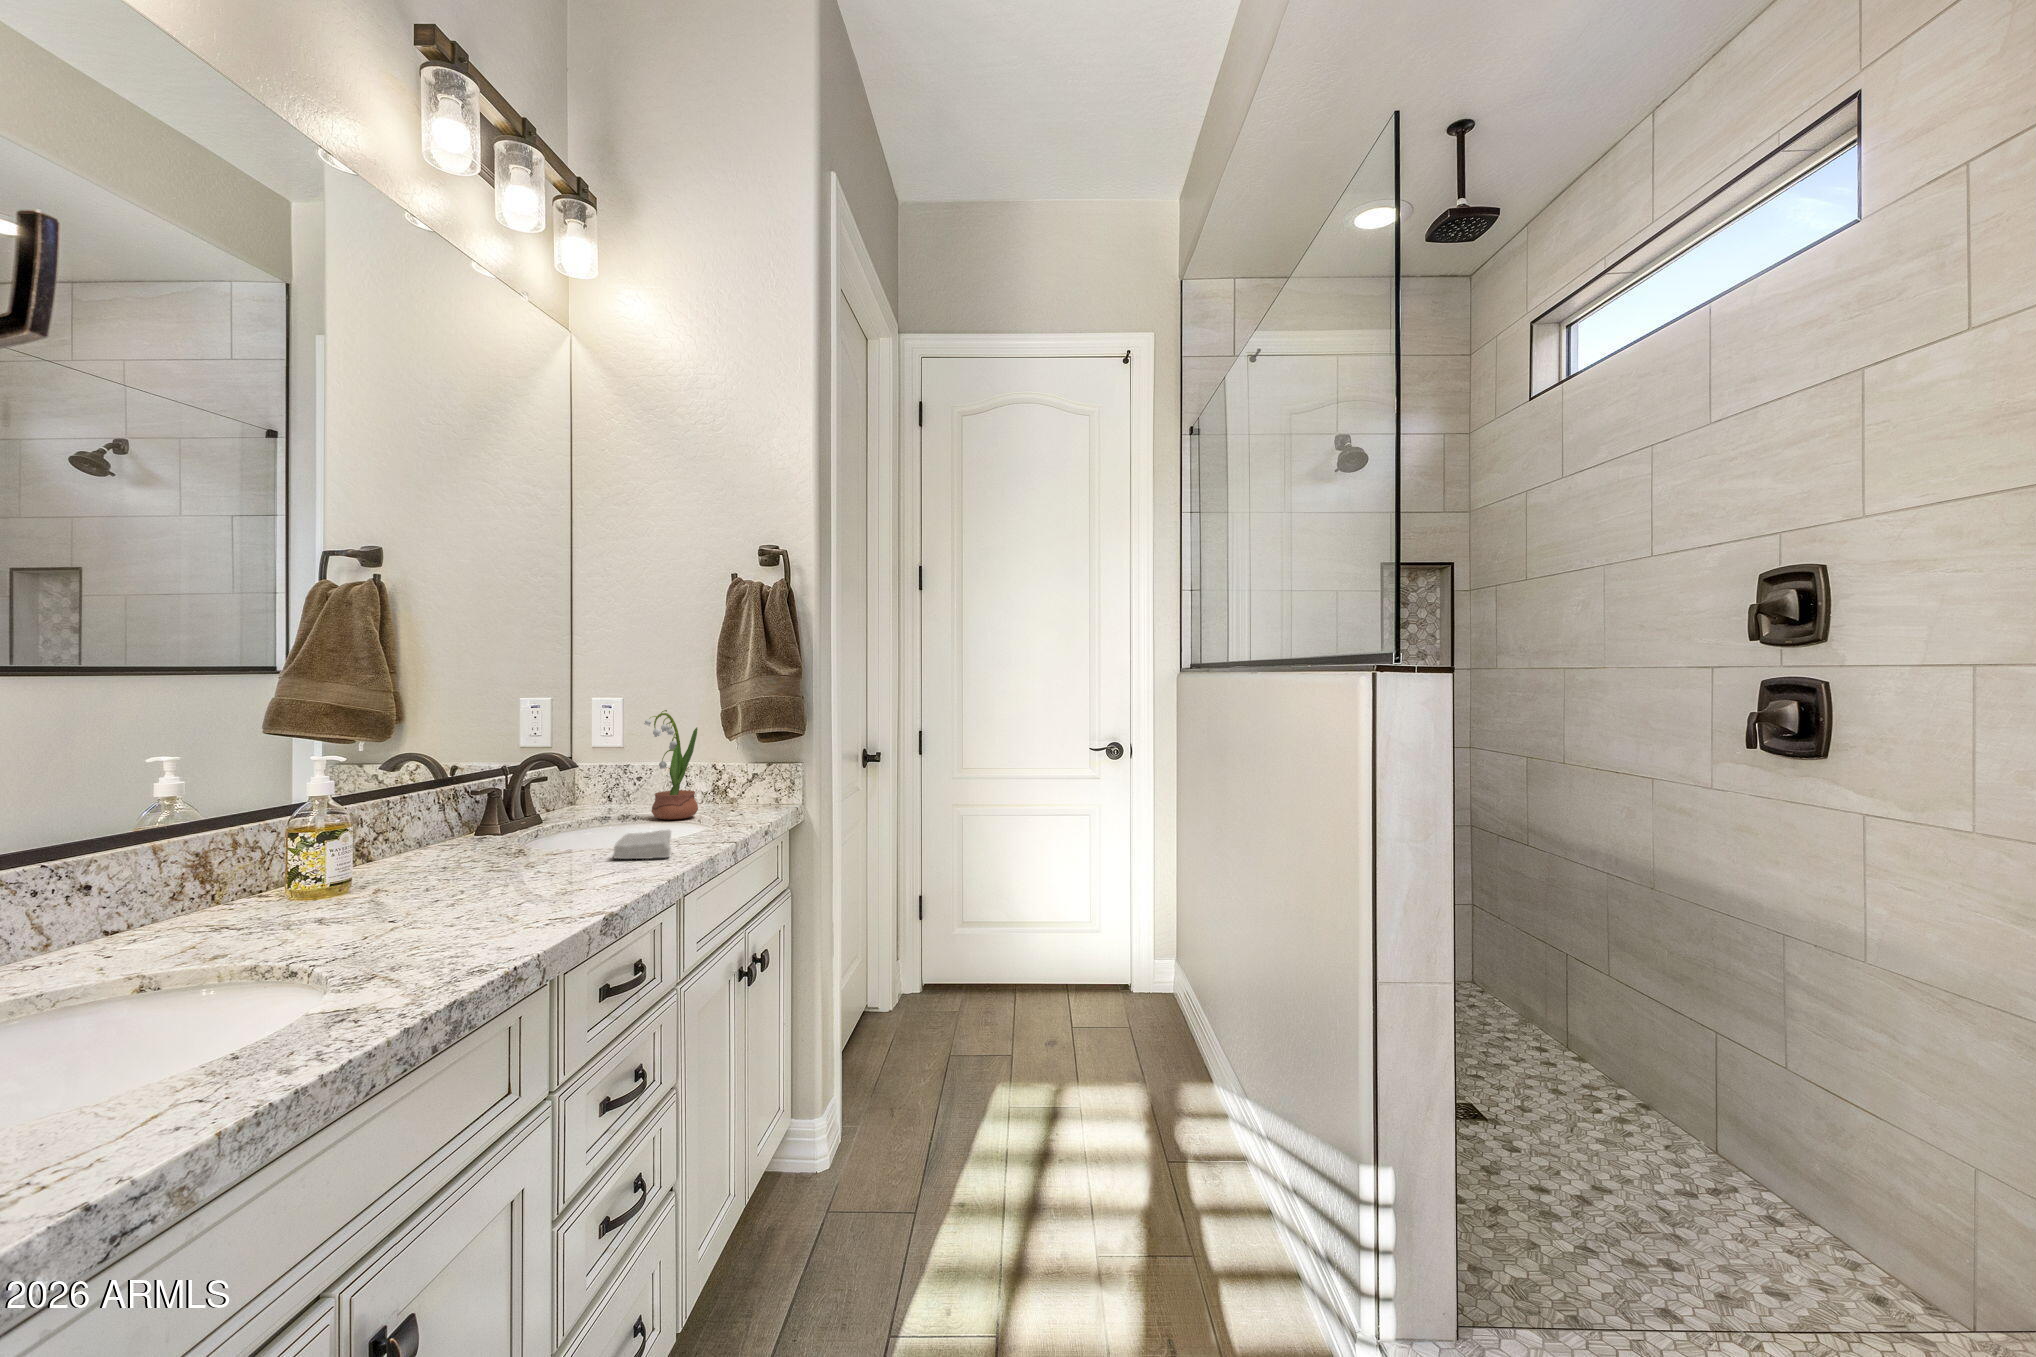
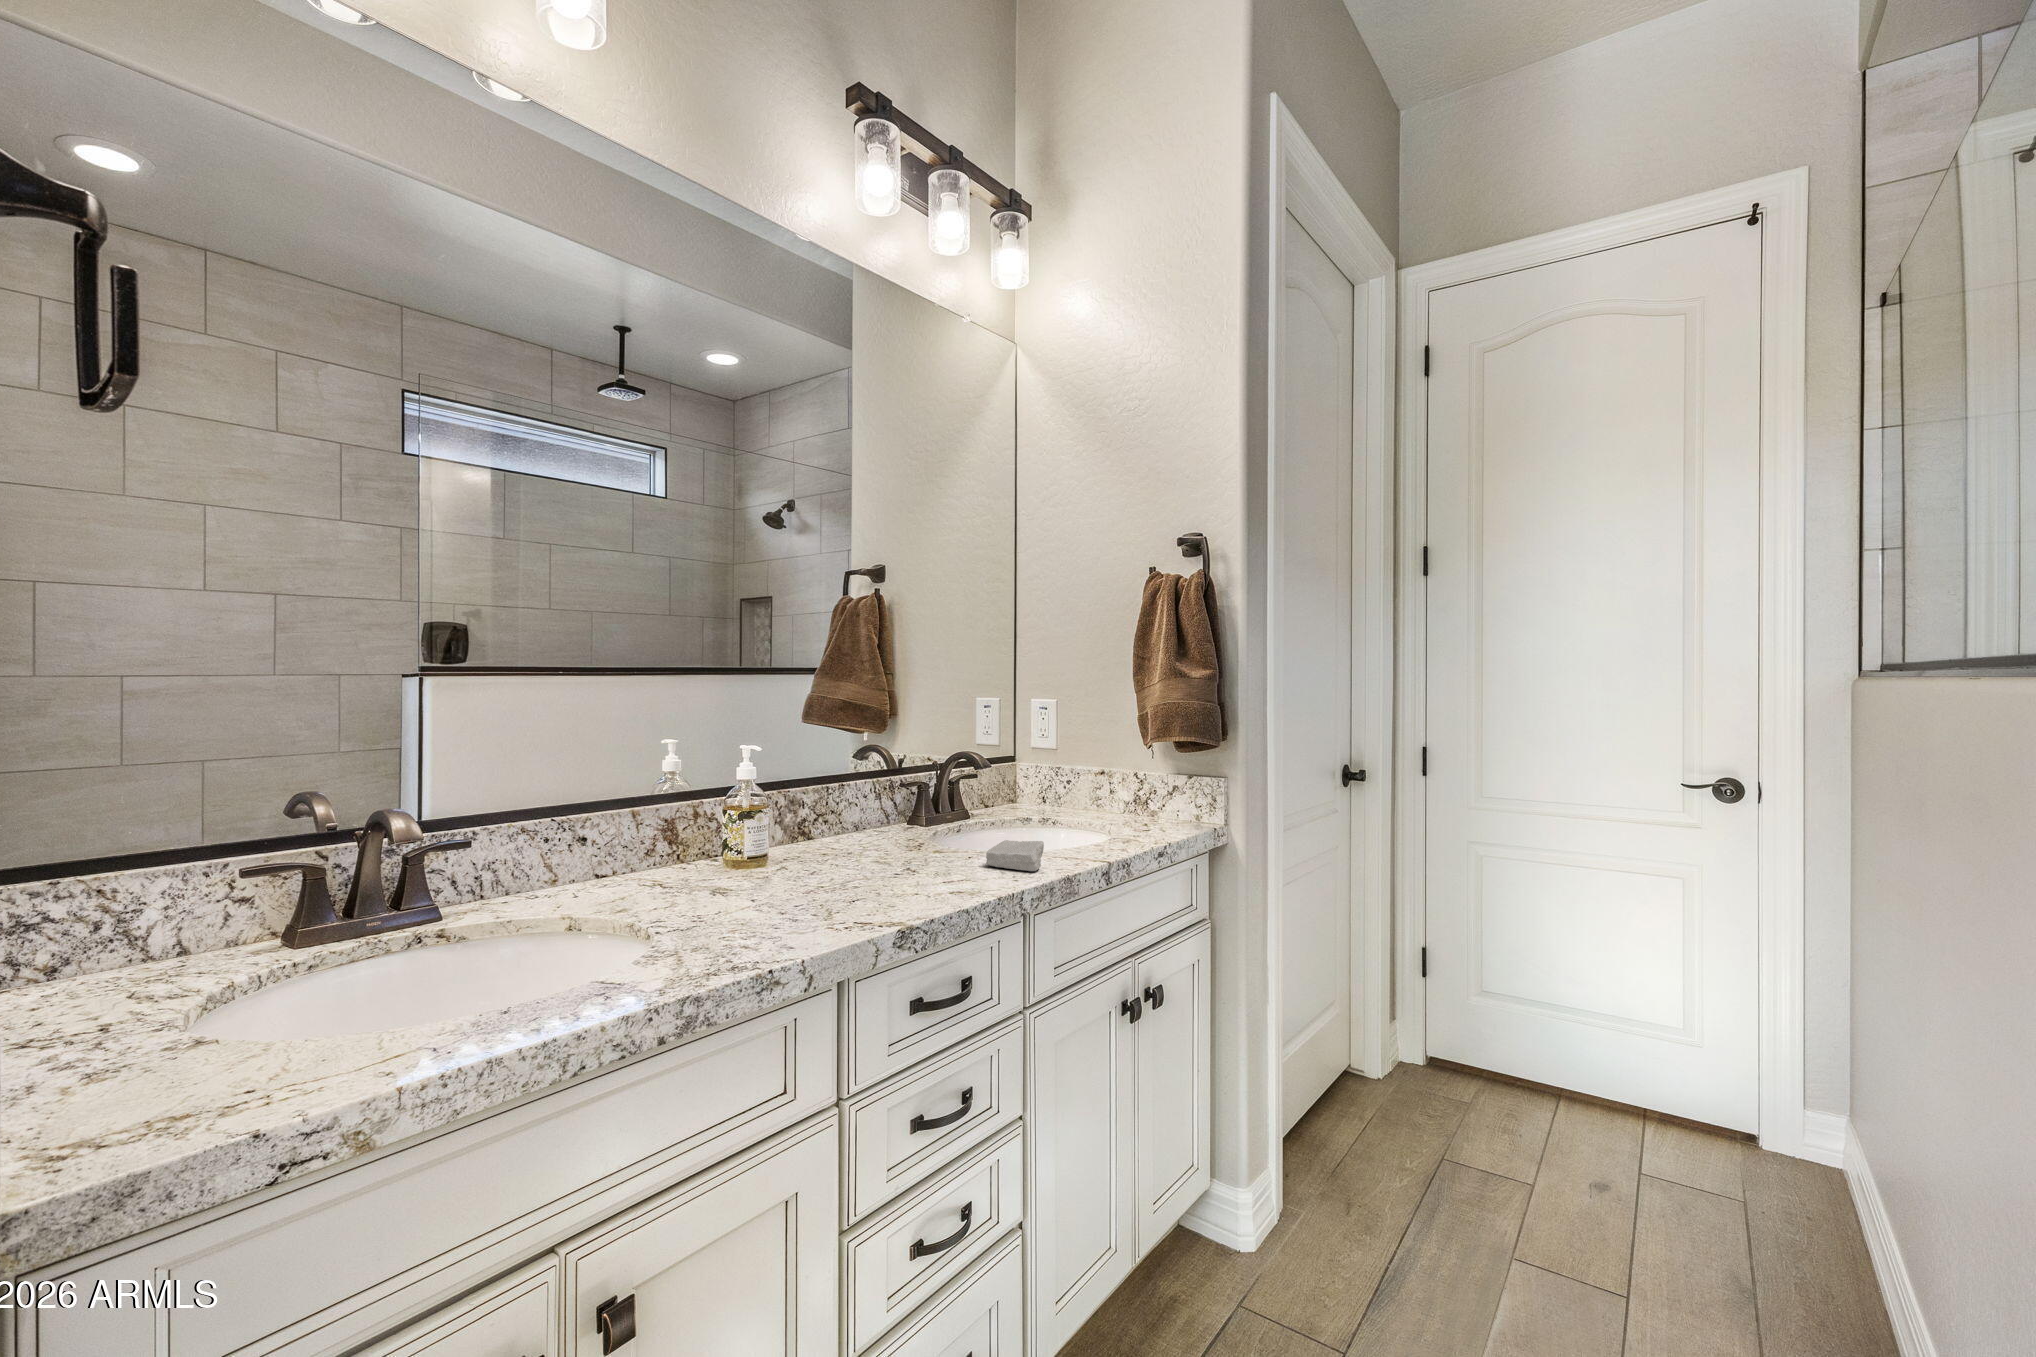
potted flower: present [644,710,698,820] -> none [1061,713,1114,829]

